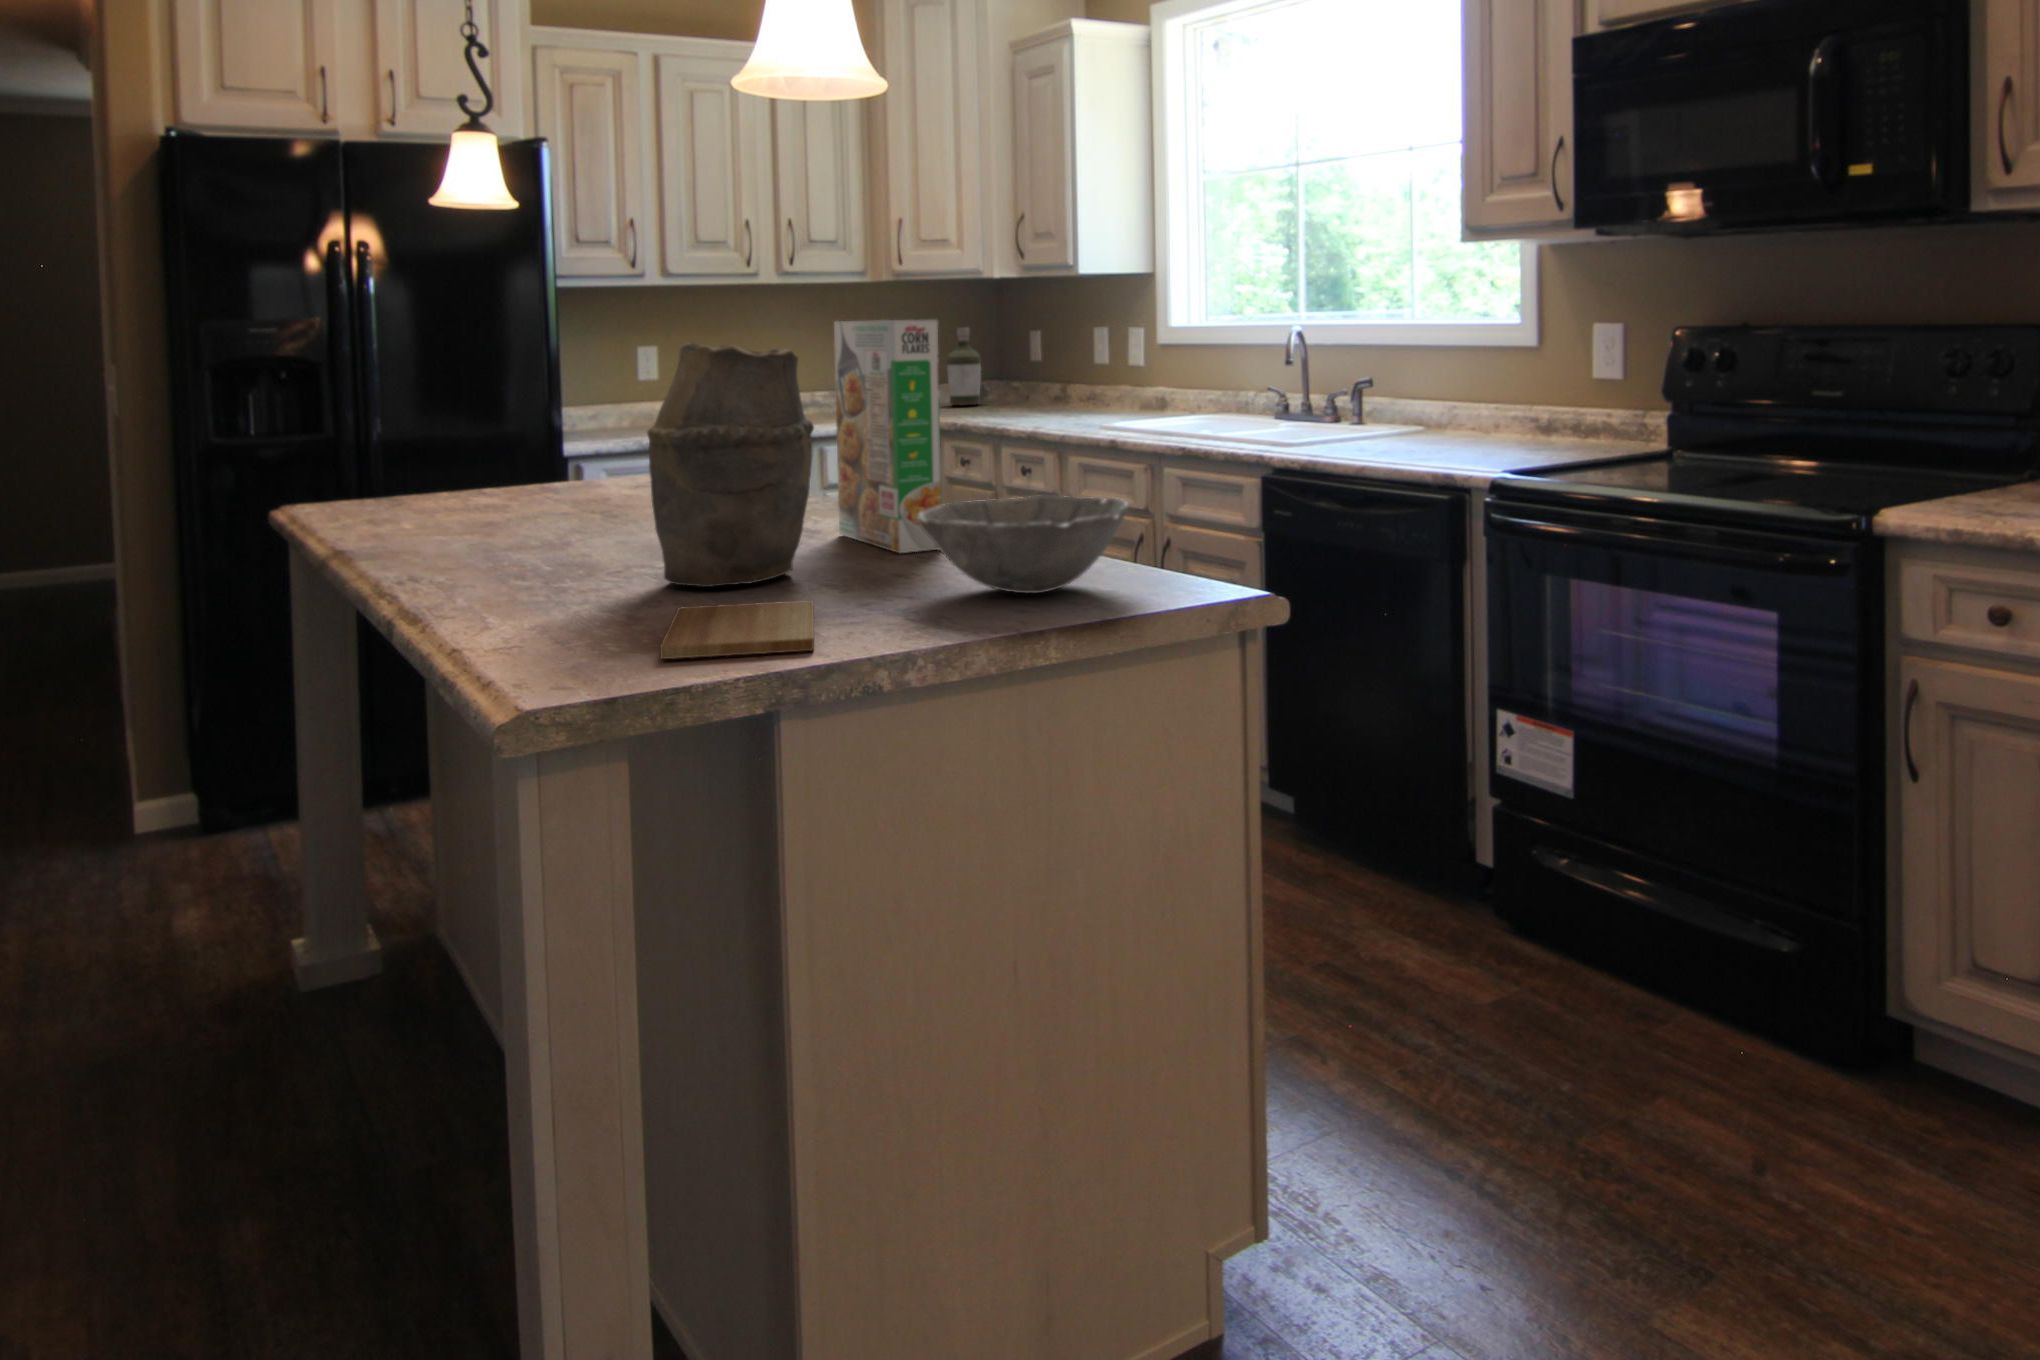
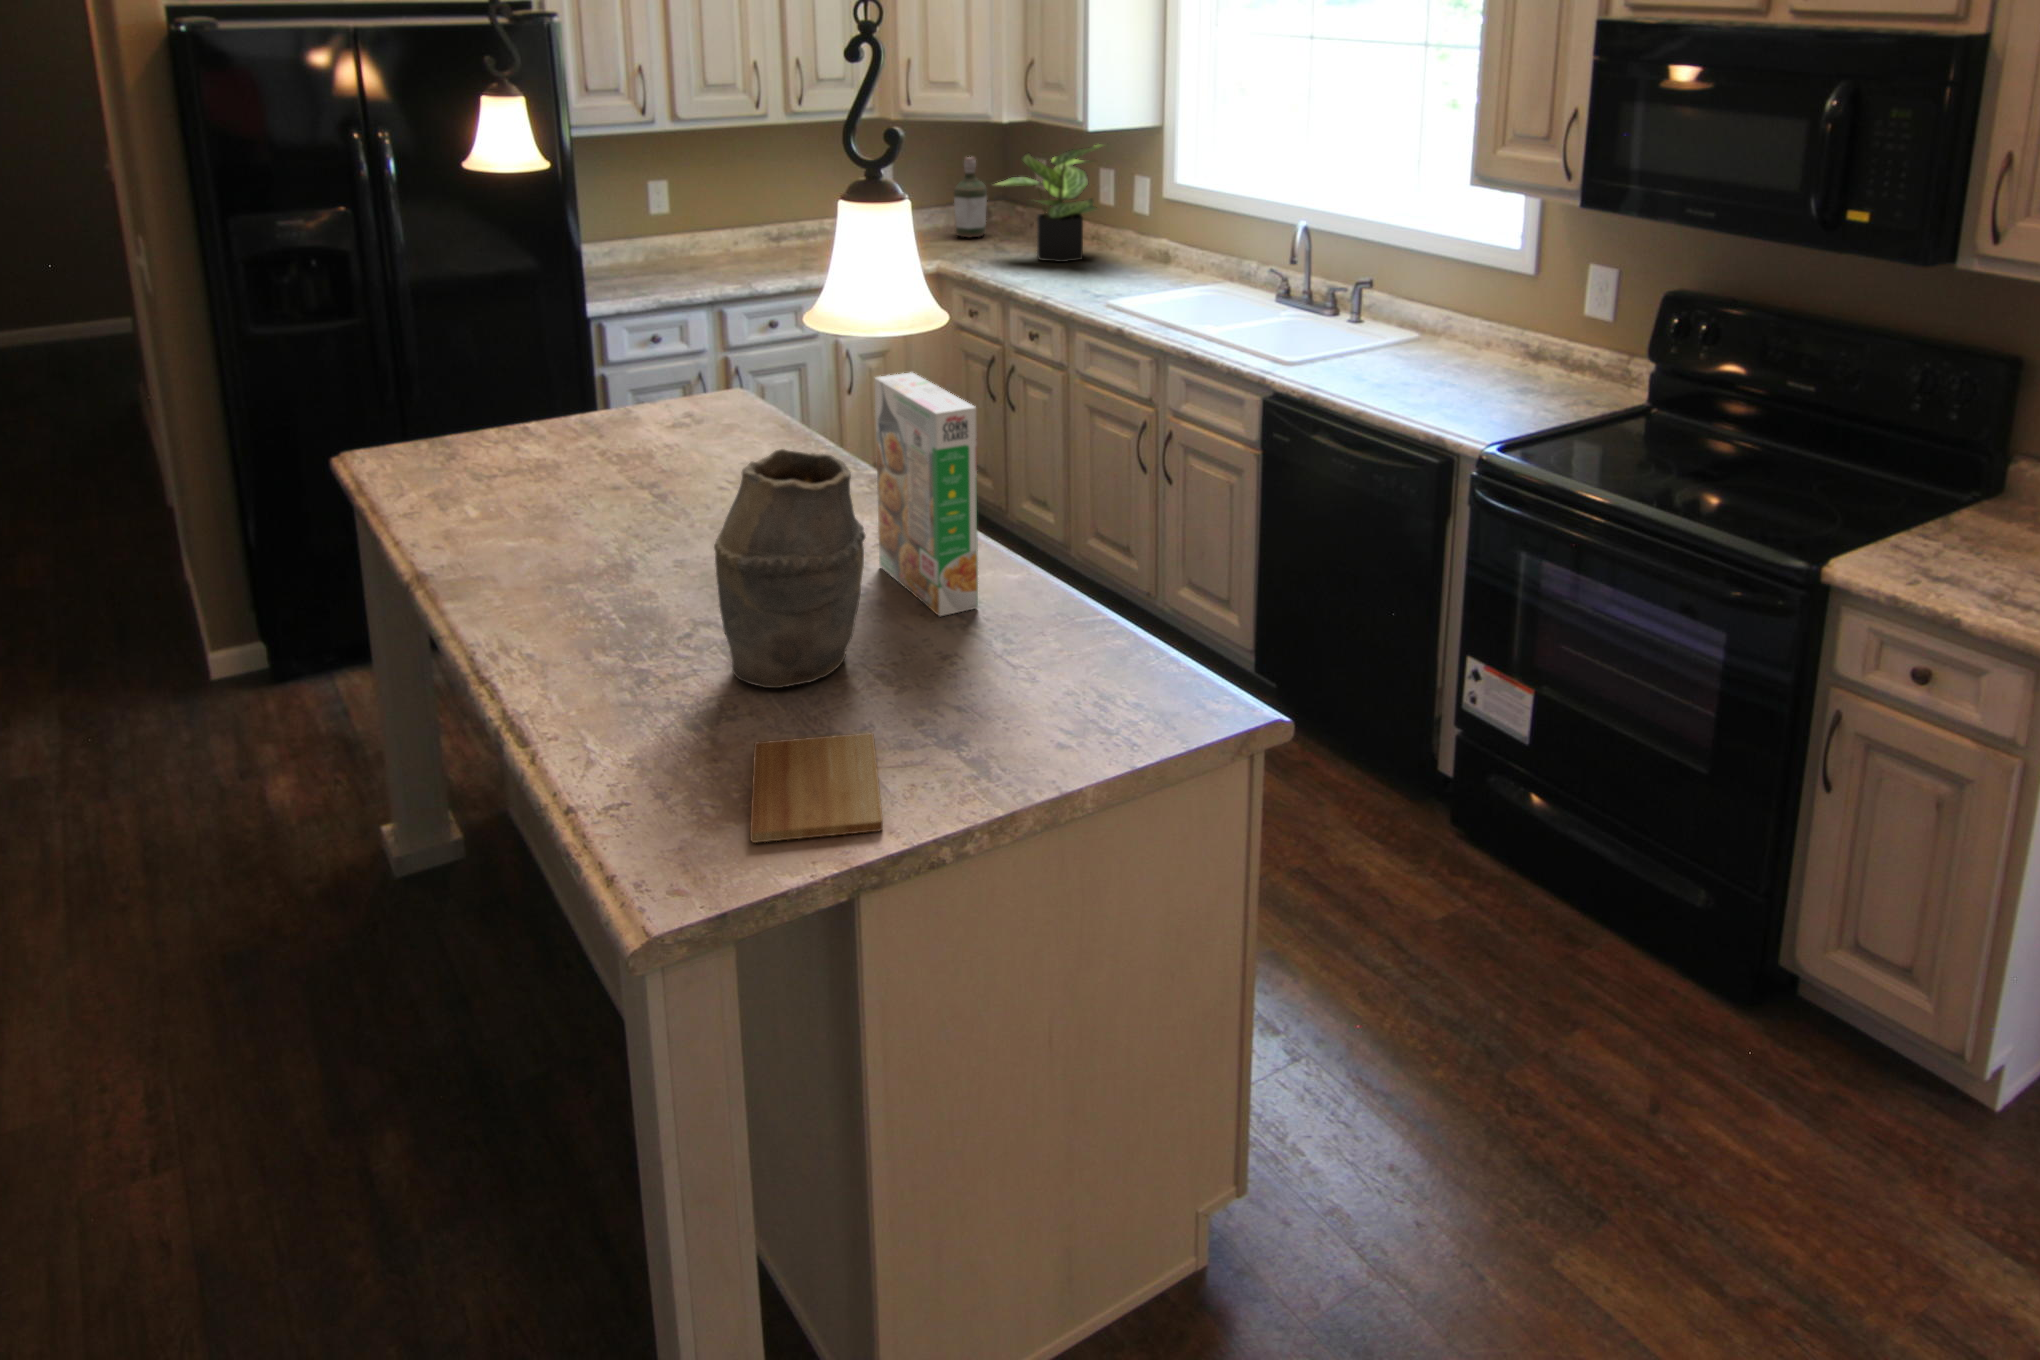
potted plant: none [982,287,1103,412] -> present [997,144,1104,262]
bowl: present [916,496,1129,593] -> none [963,605,1155,722]

